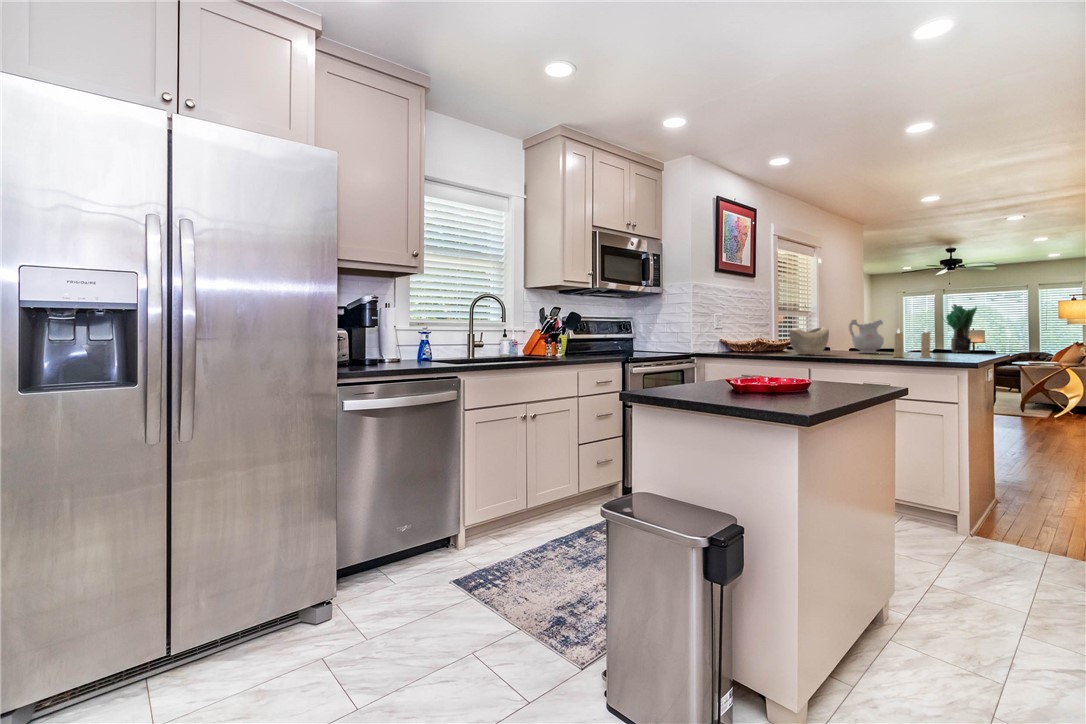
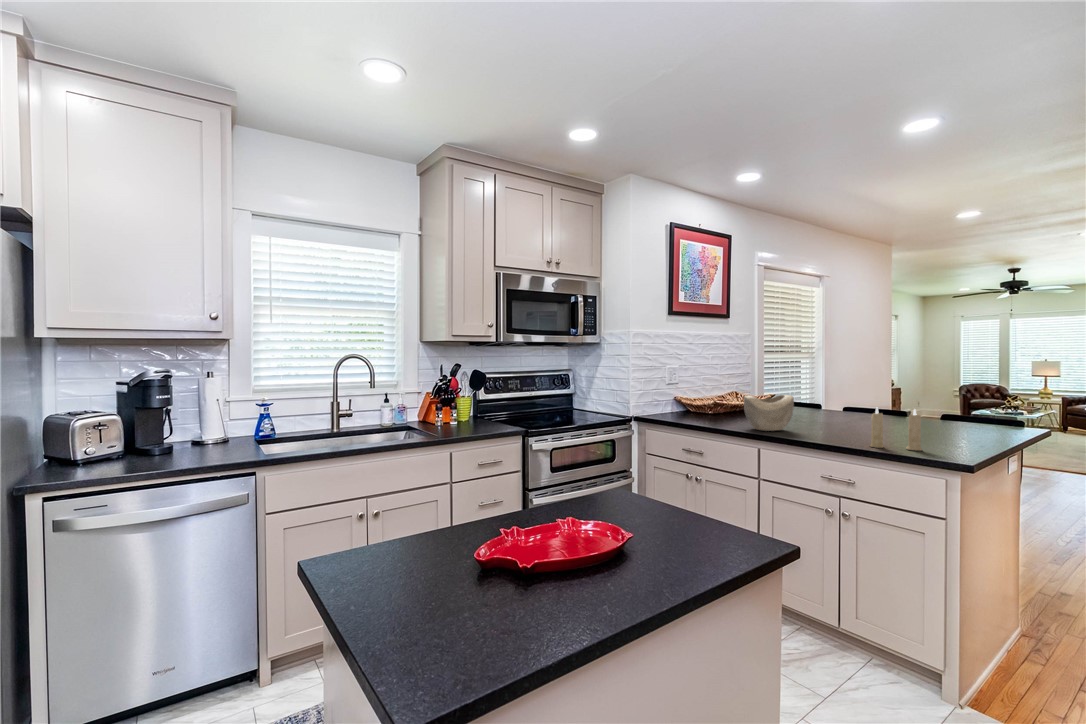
potted plant: present [946,304,977,353] -> none [953,365,1003,432]
ceramic pitcher: present [849,320,884,353] -> none [828,383,873,429]

